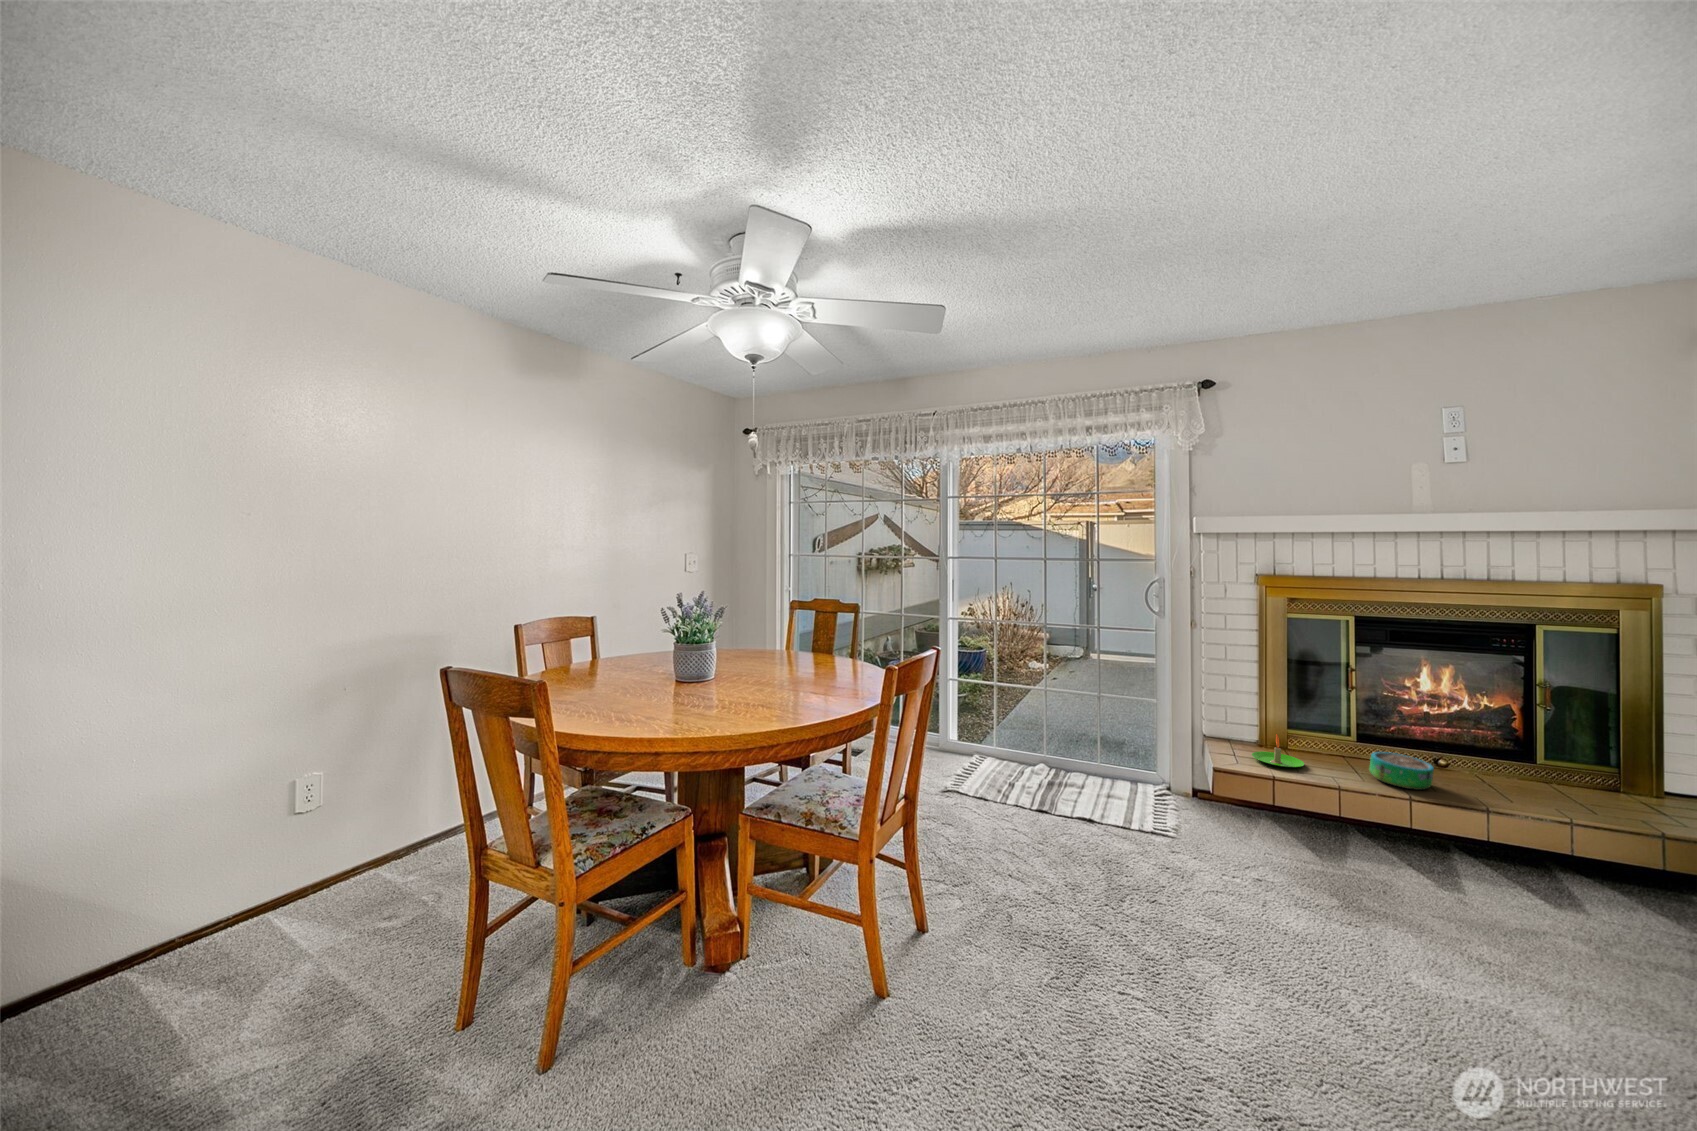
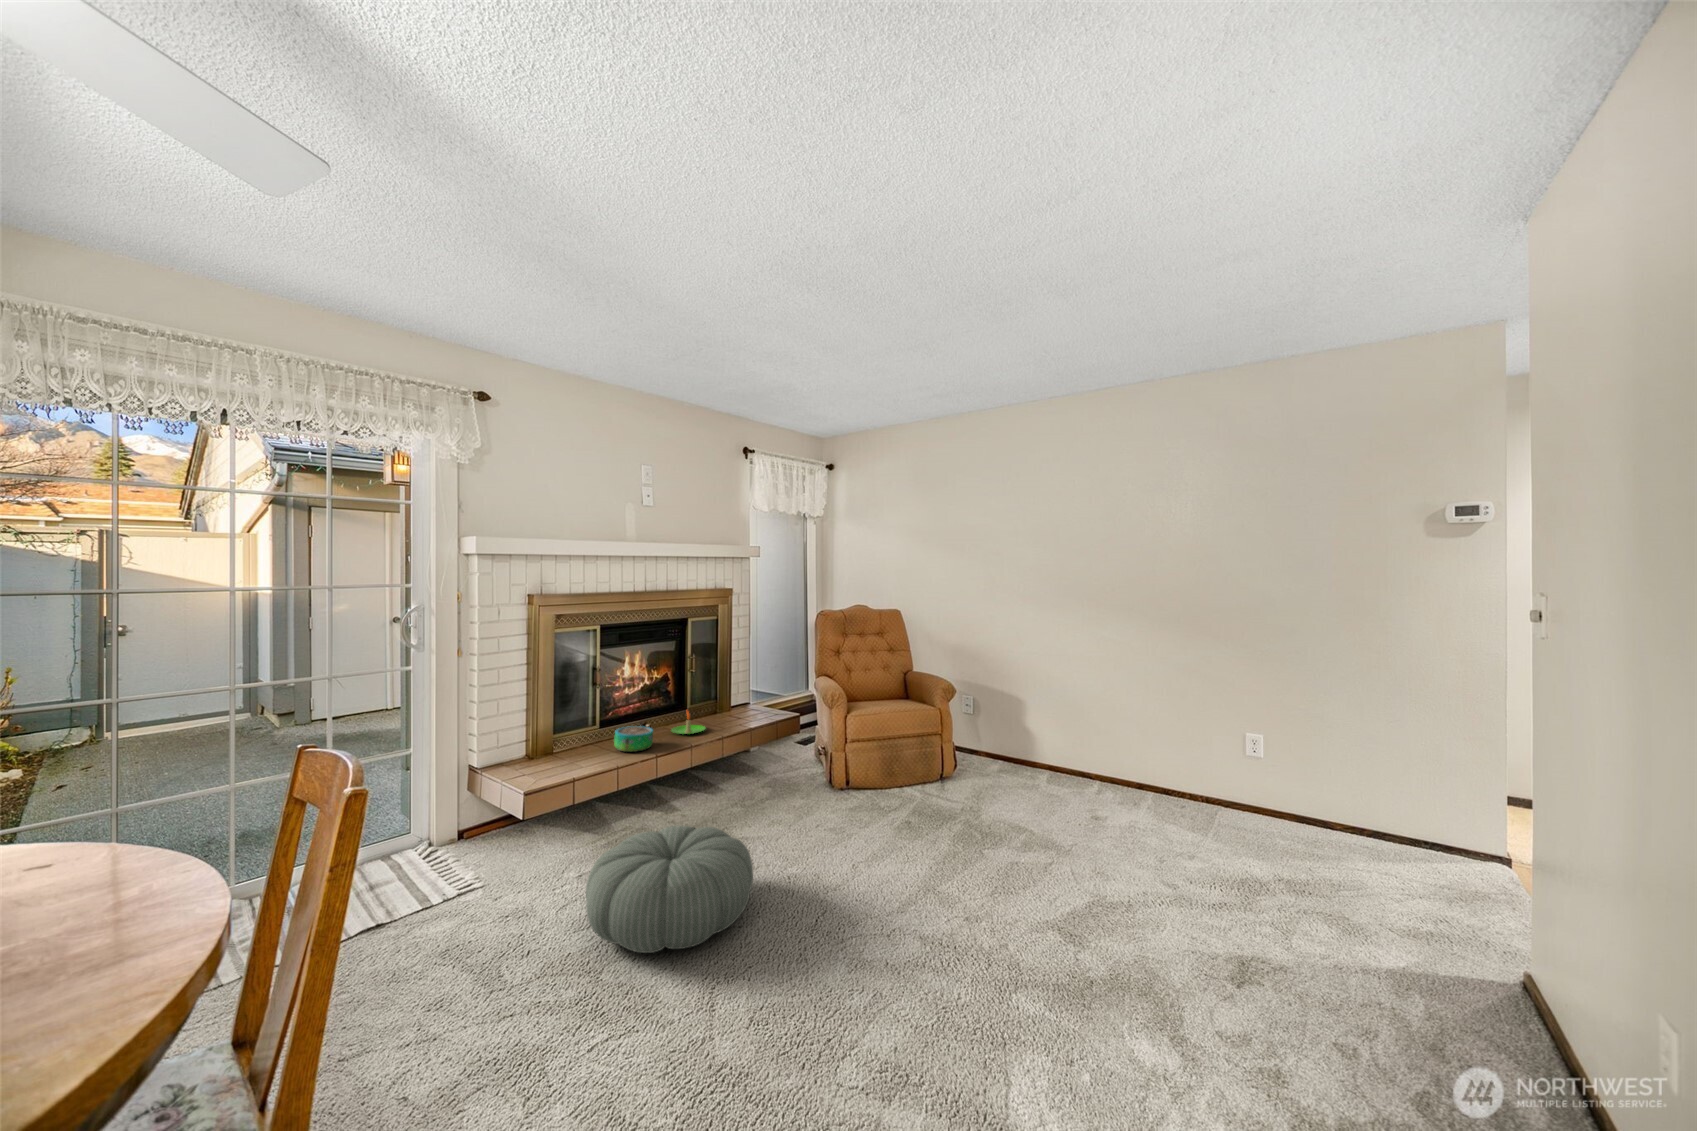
candle: present [1252,734,1304,767] -> present [671,711,706,734]
pouf: none [1197,855,1450,1030] -> present [586,826,753,953]

